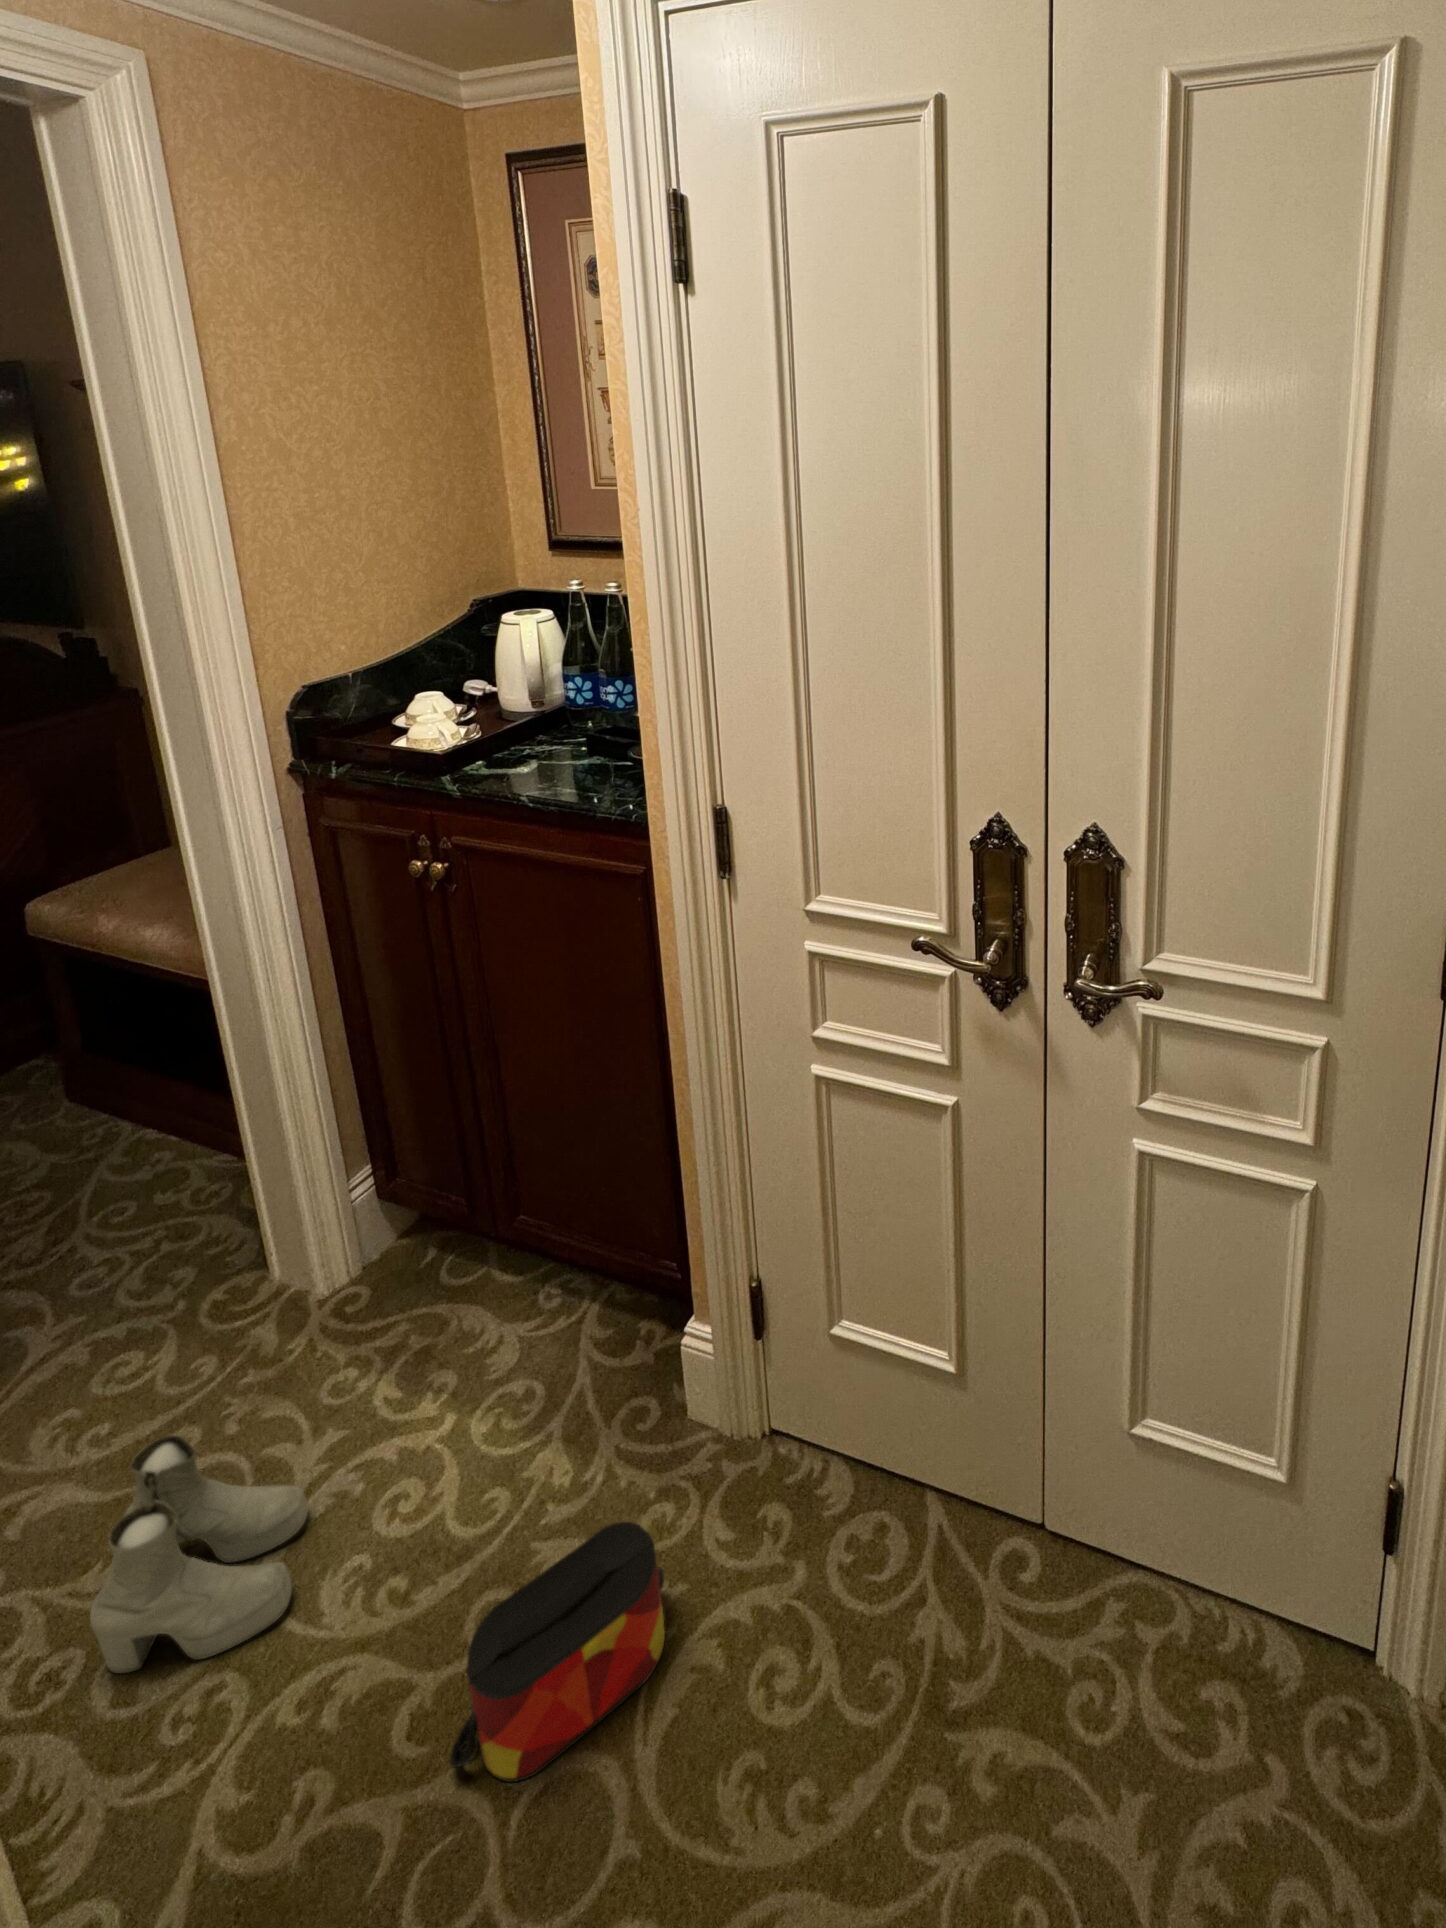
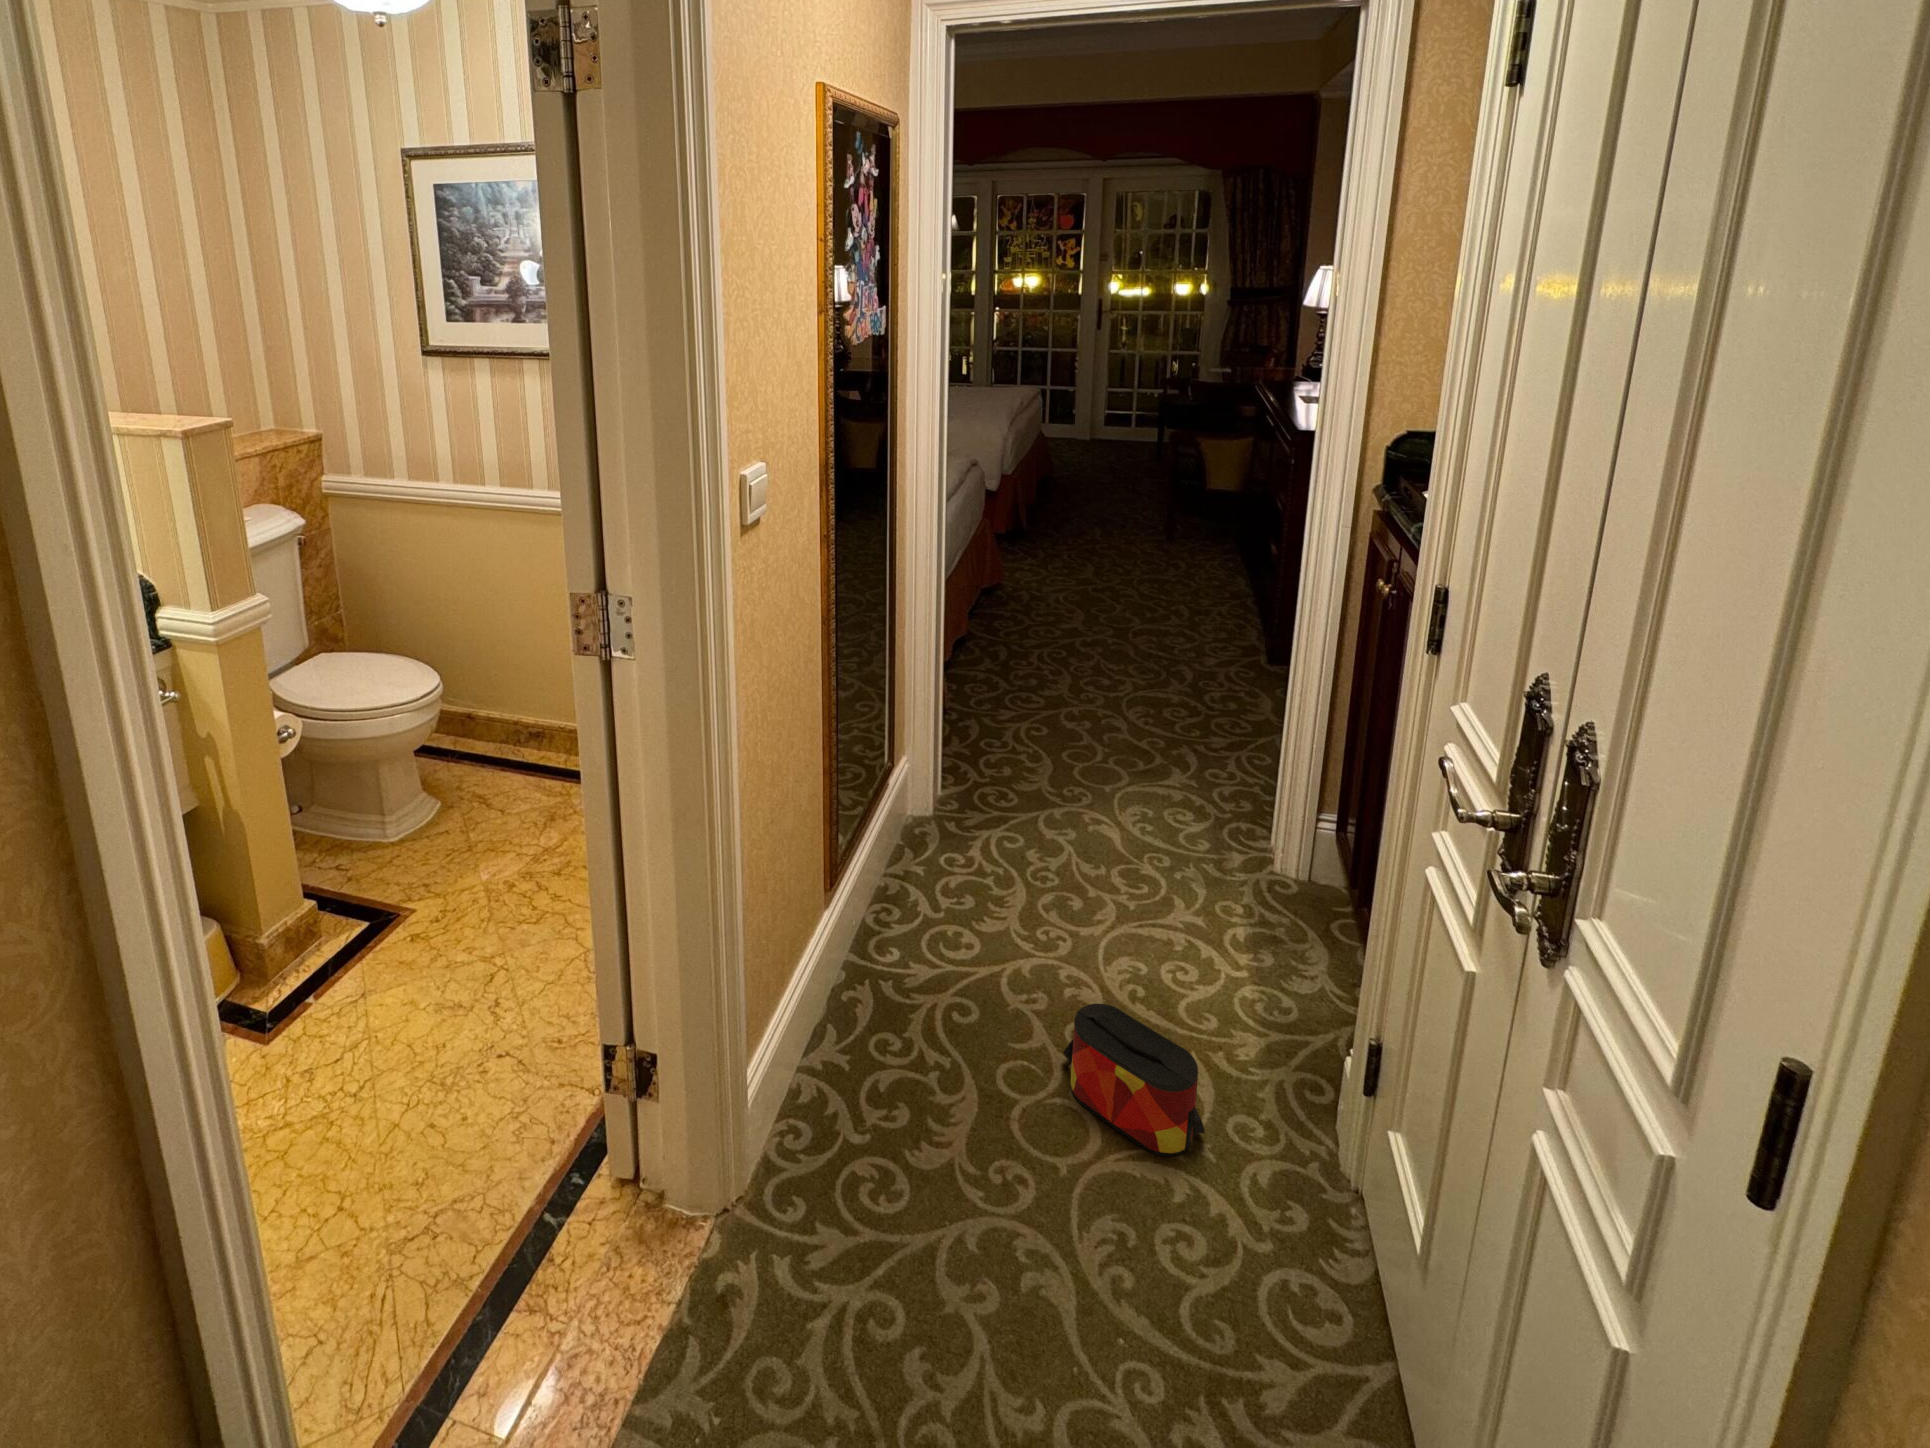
boots: present [90,1435,308,1673] -> none [1054,816,1156,946]

